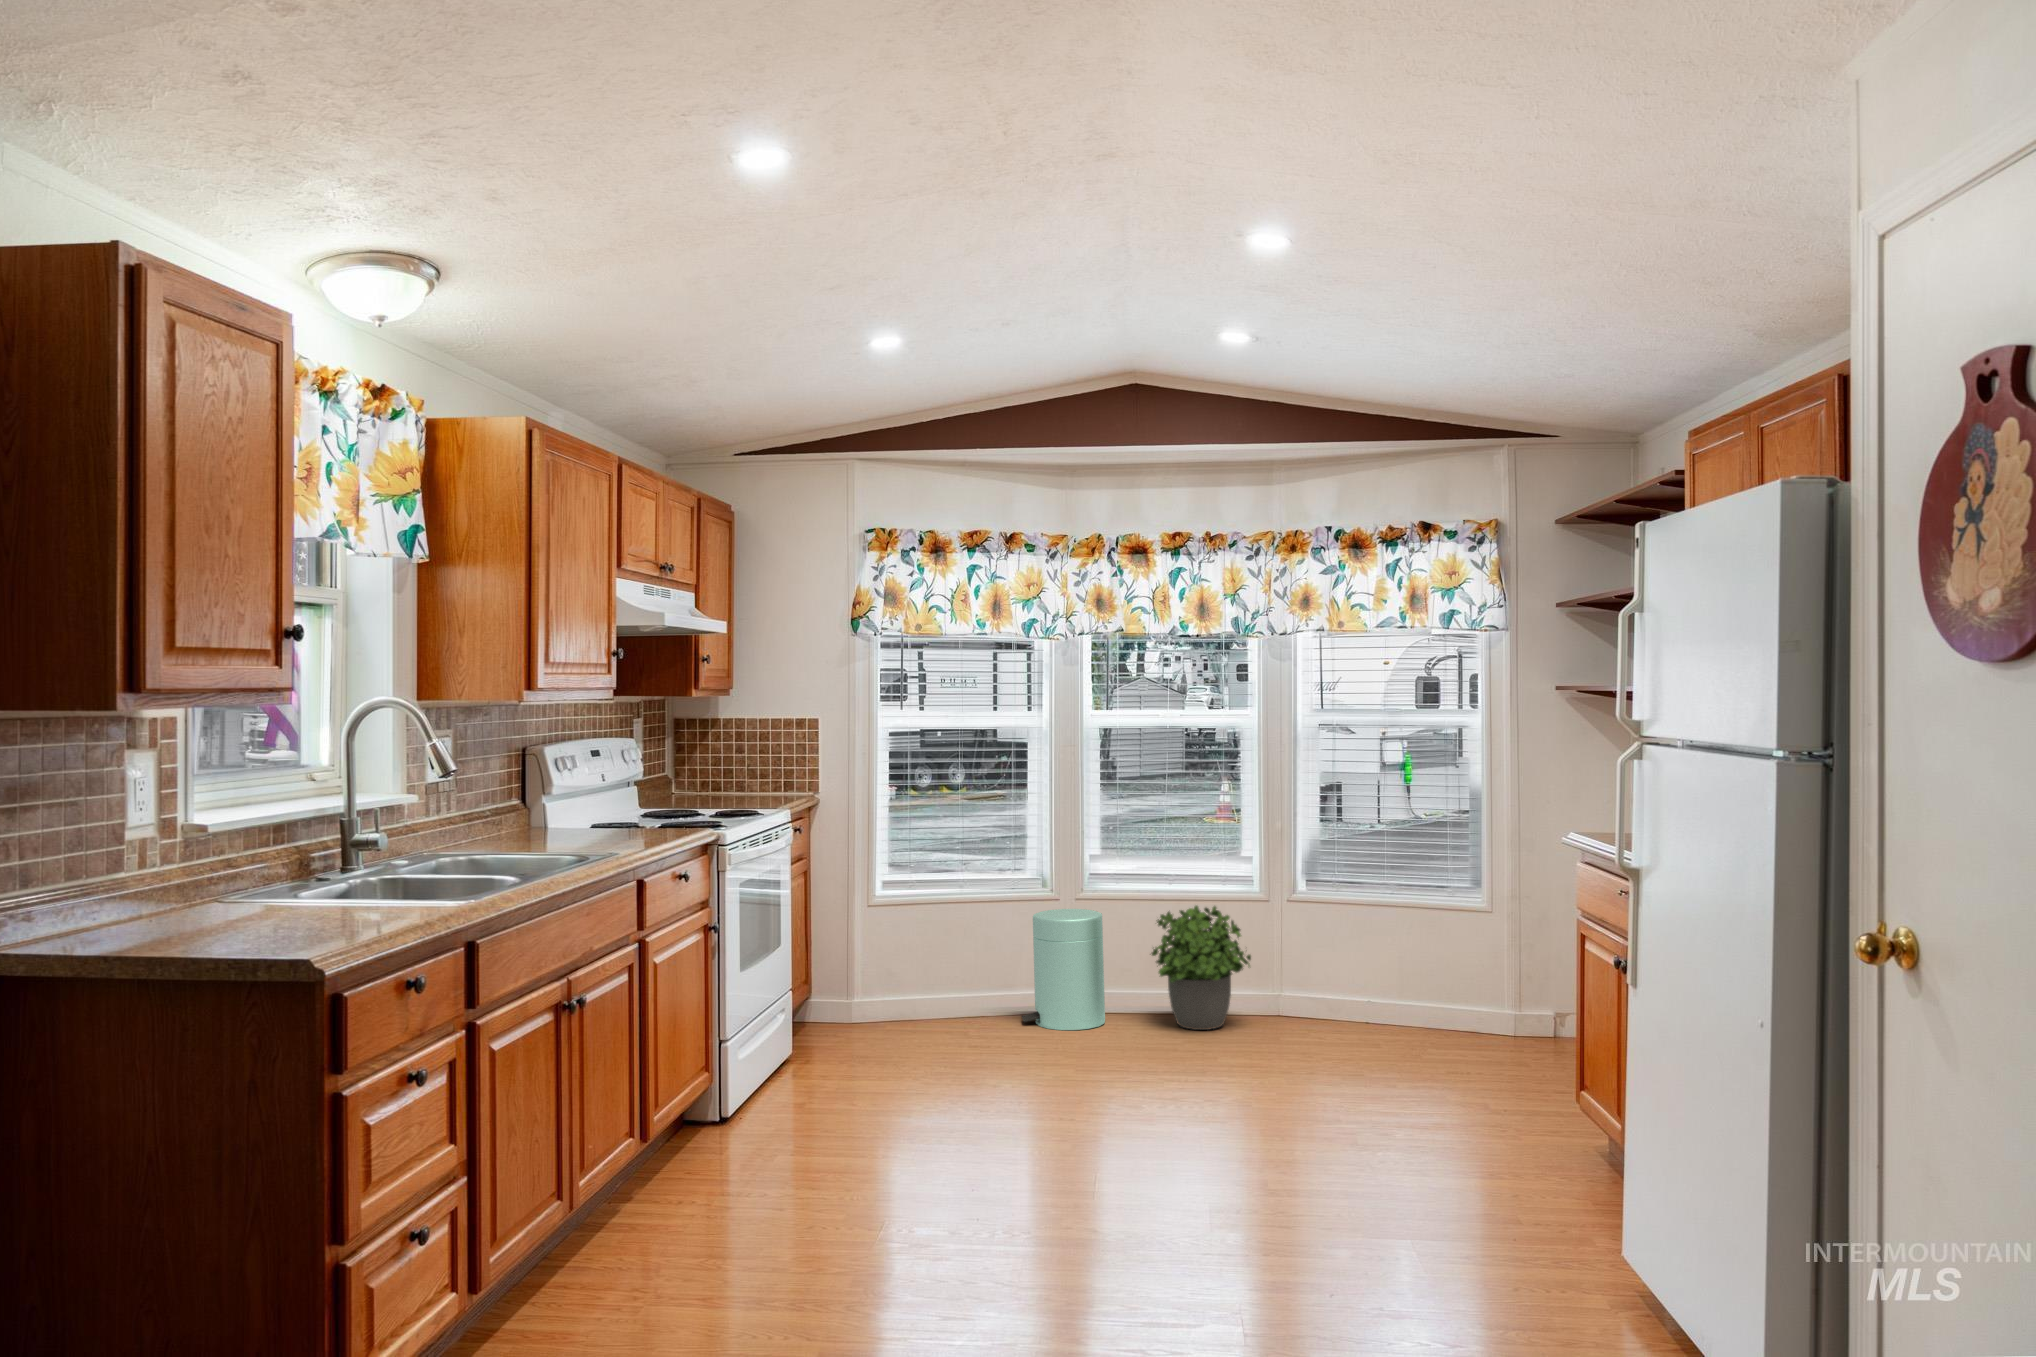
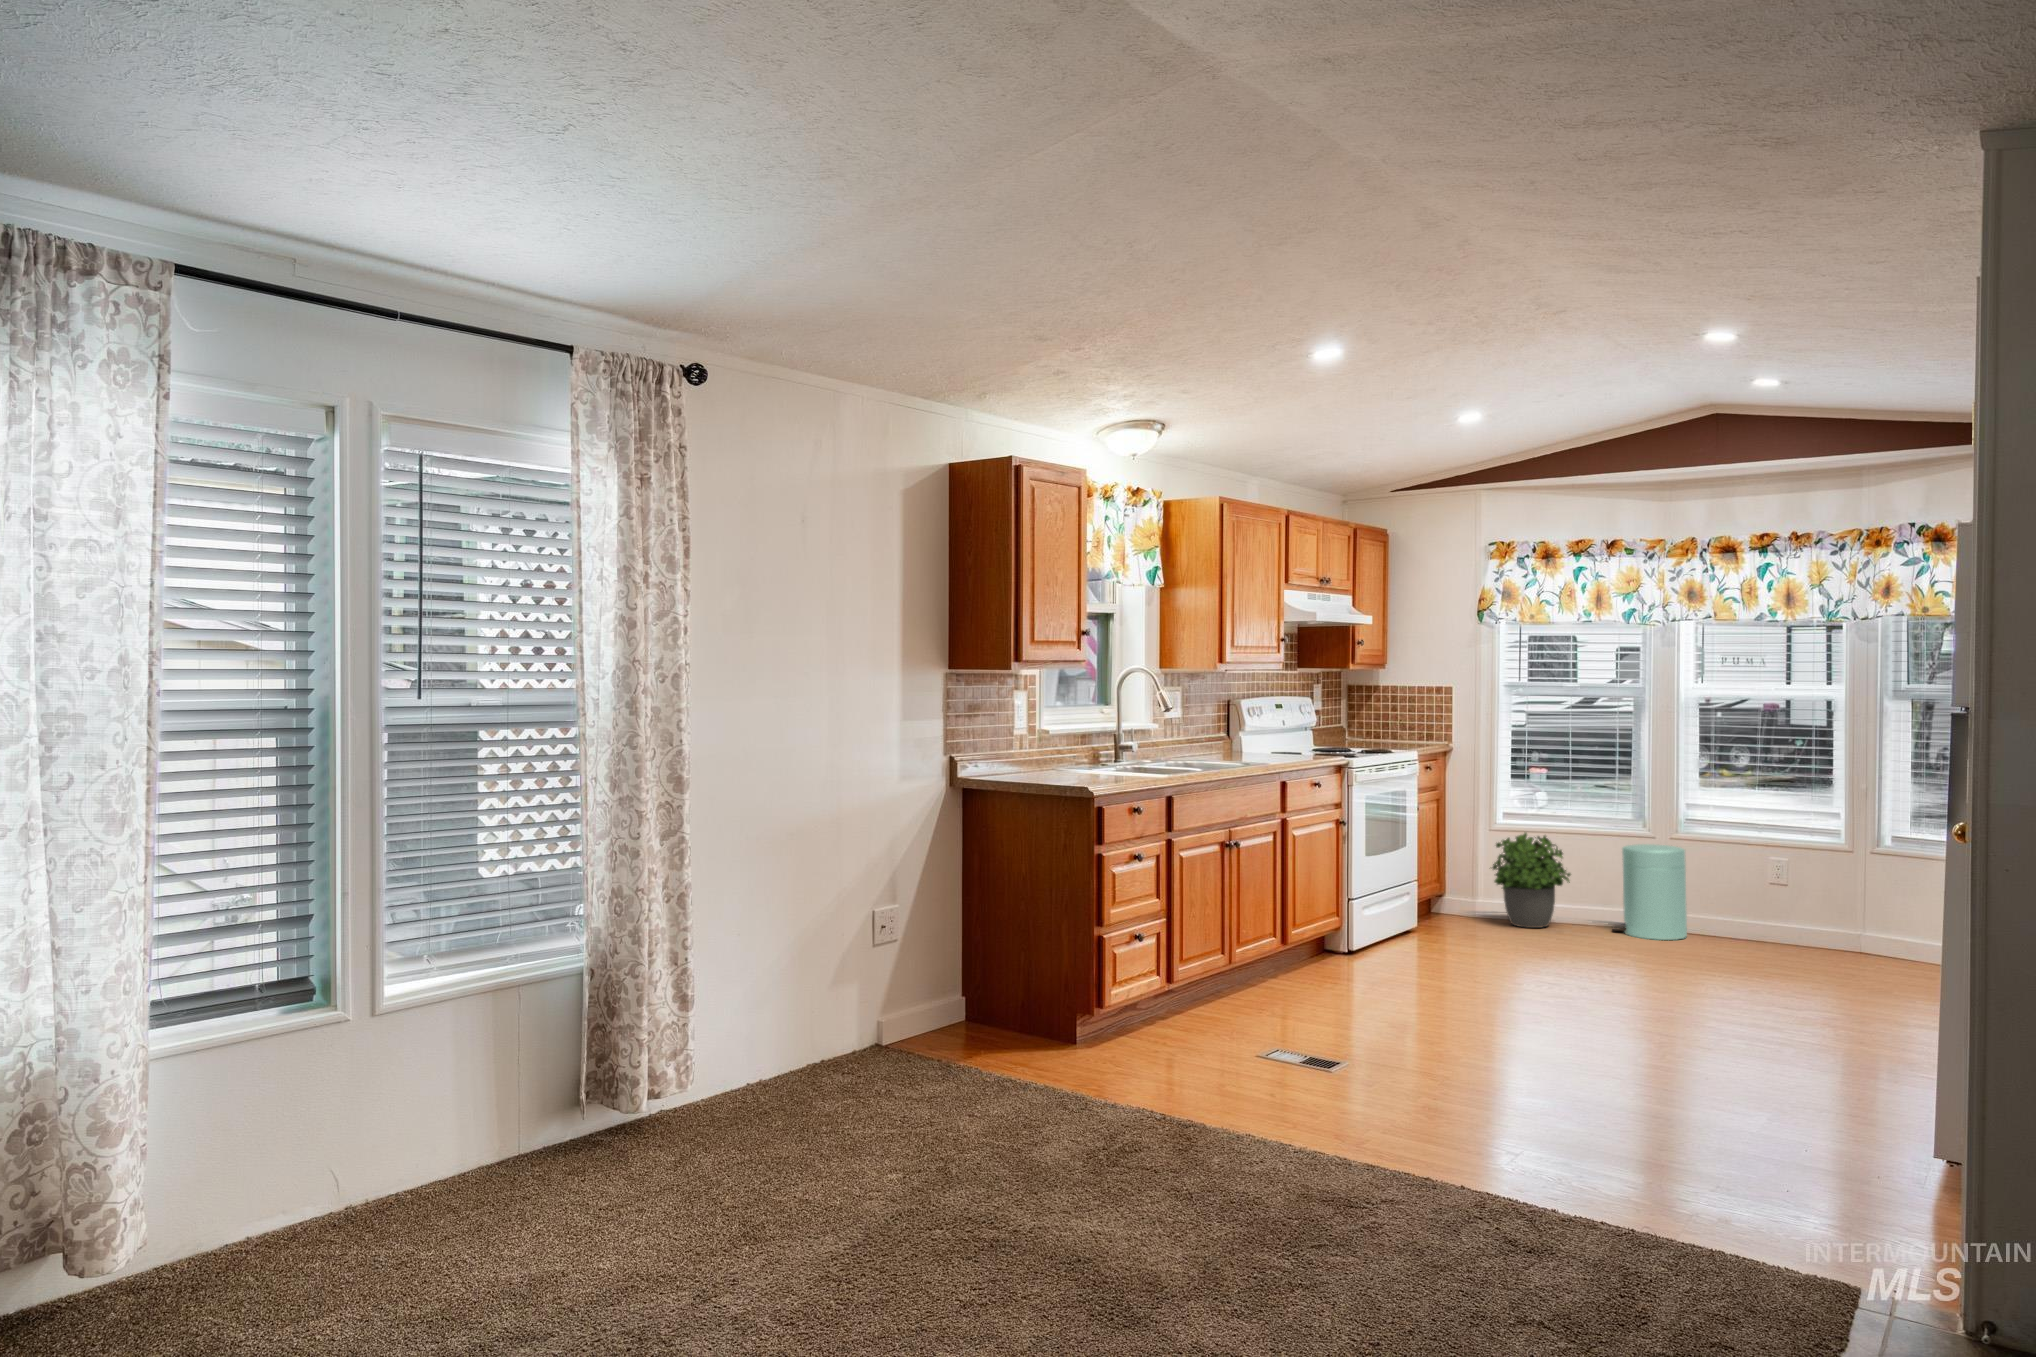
potted plant: present [1152,906,1251,1030] -> present [1492,833,1571,928]

